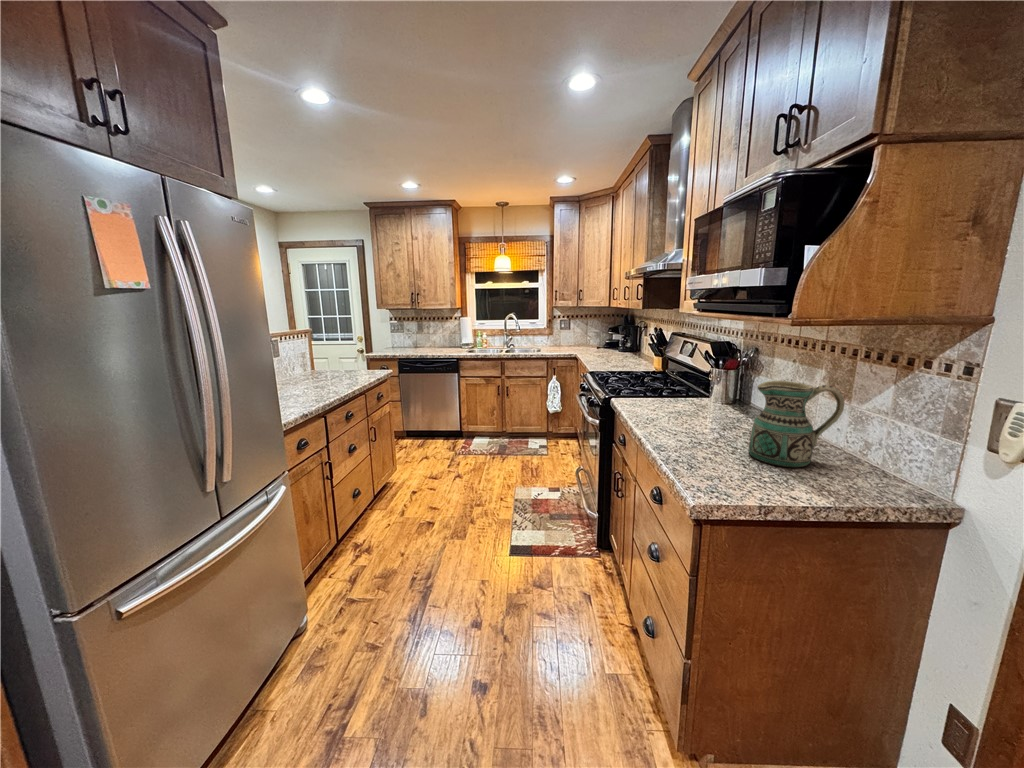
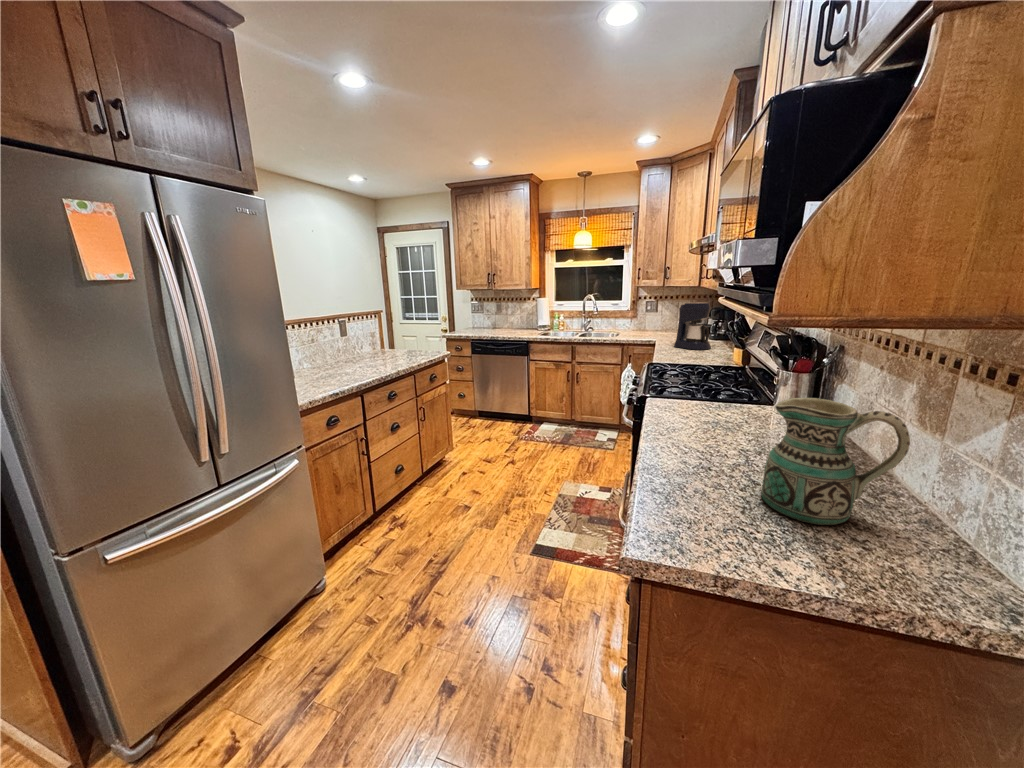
coffee maker: none [598,320,627,360] -> present [674,302,711,350]

